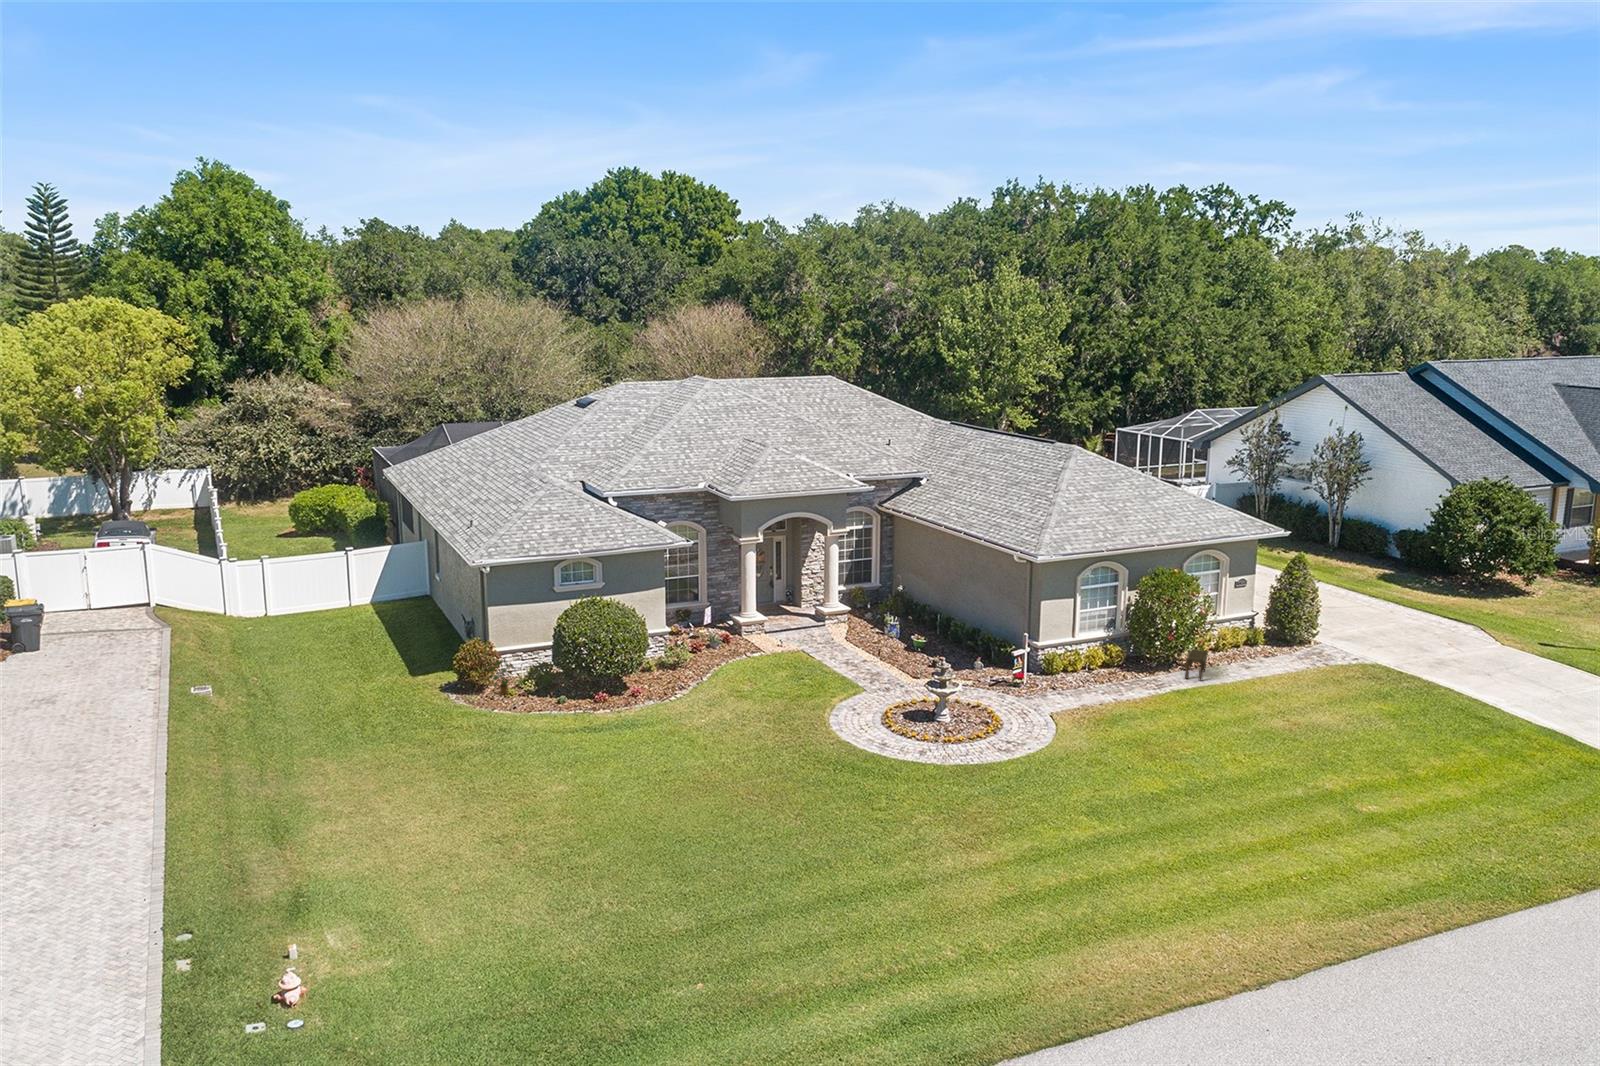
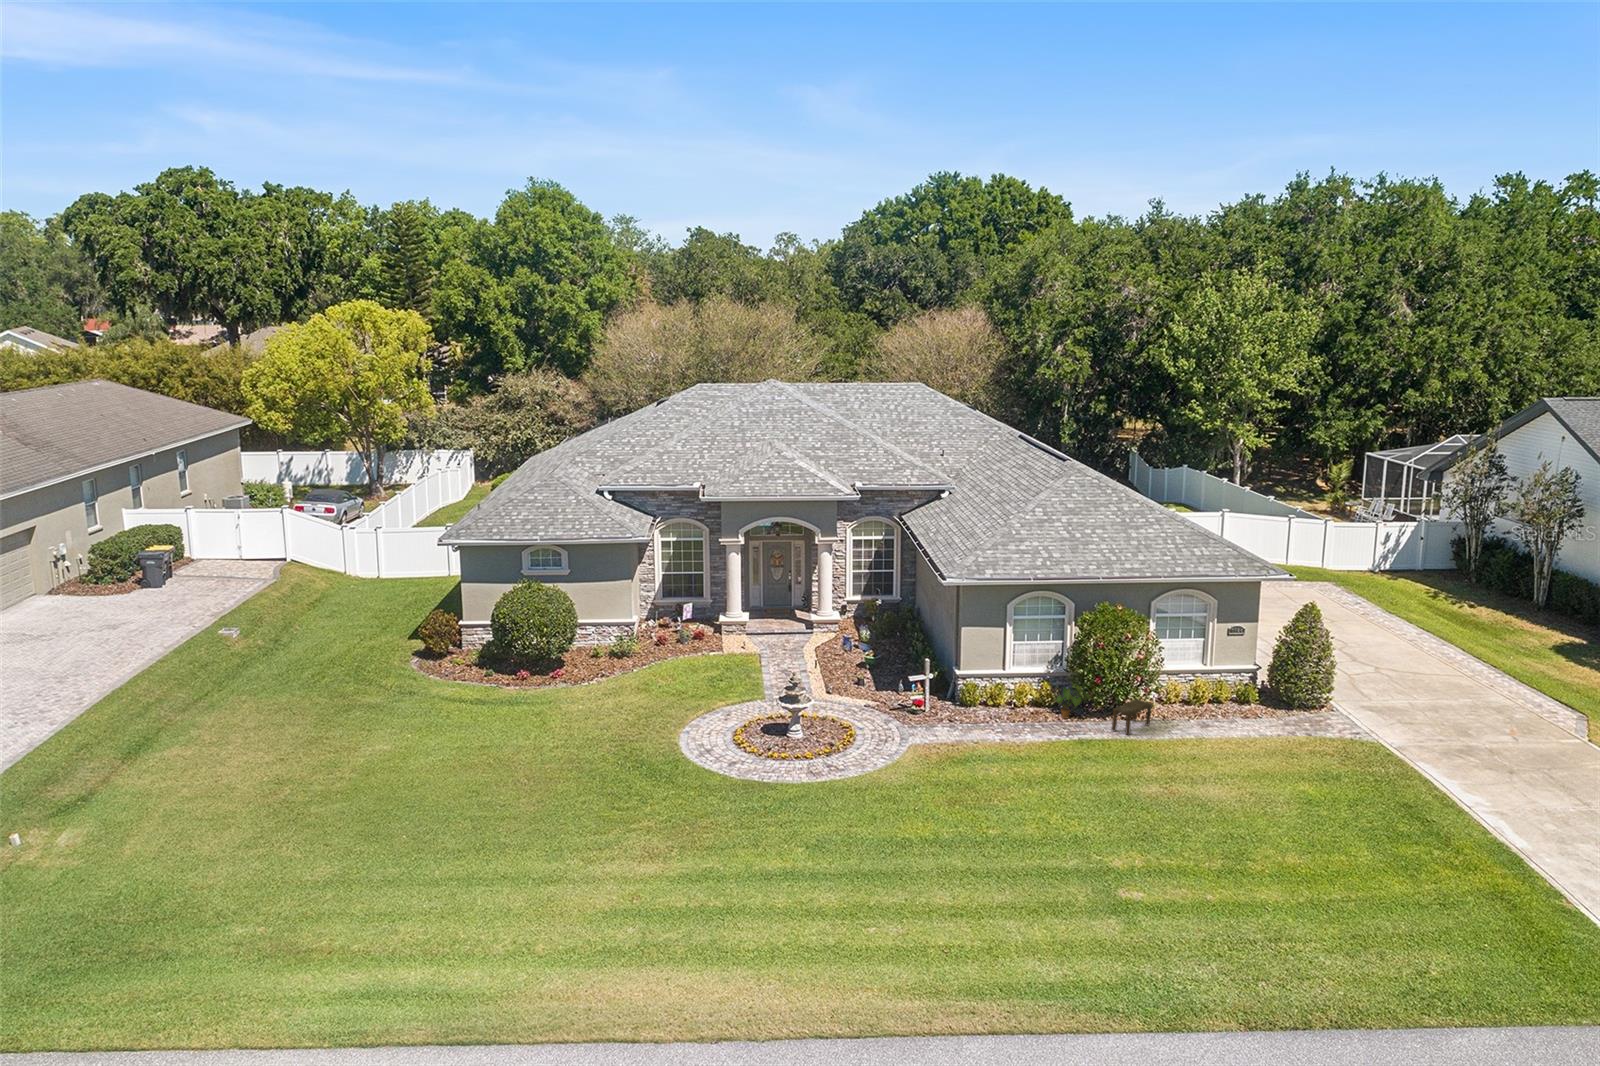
house plant: present [488,660,515,694] -> present [1056,686,1090,719]

